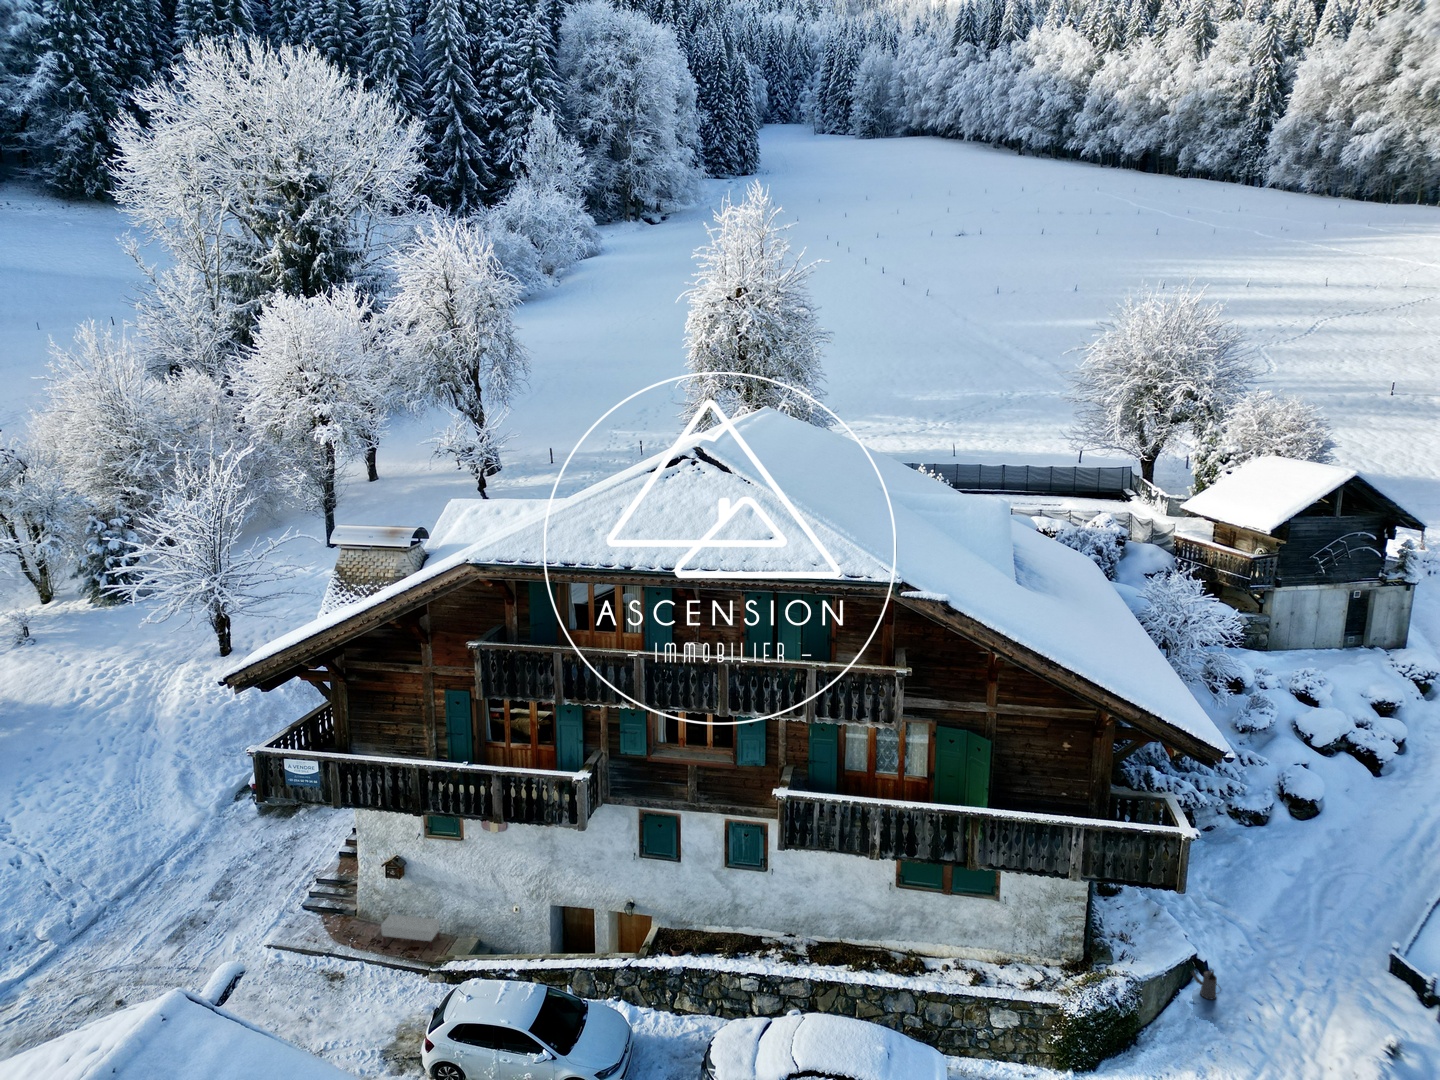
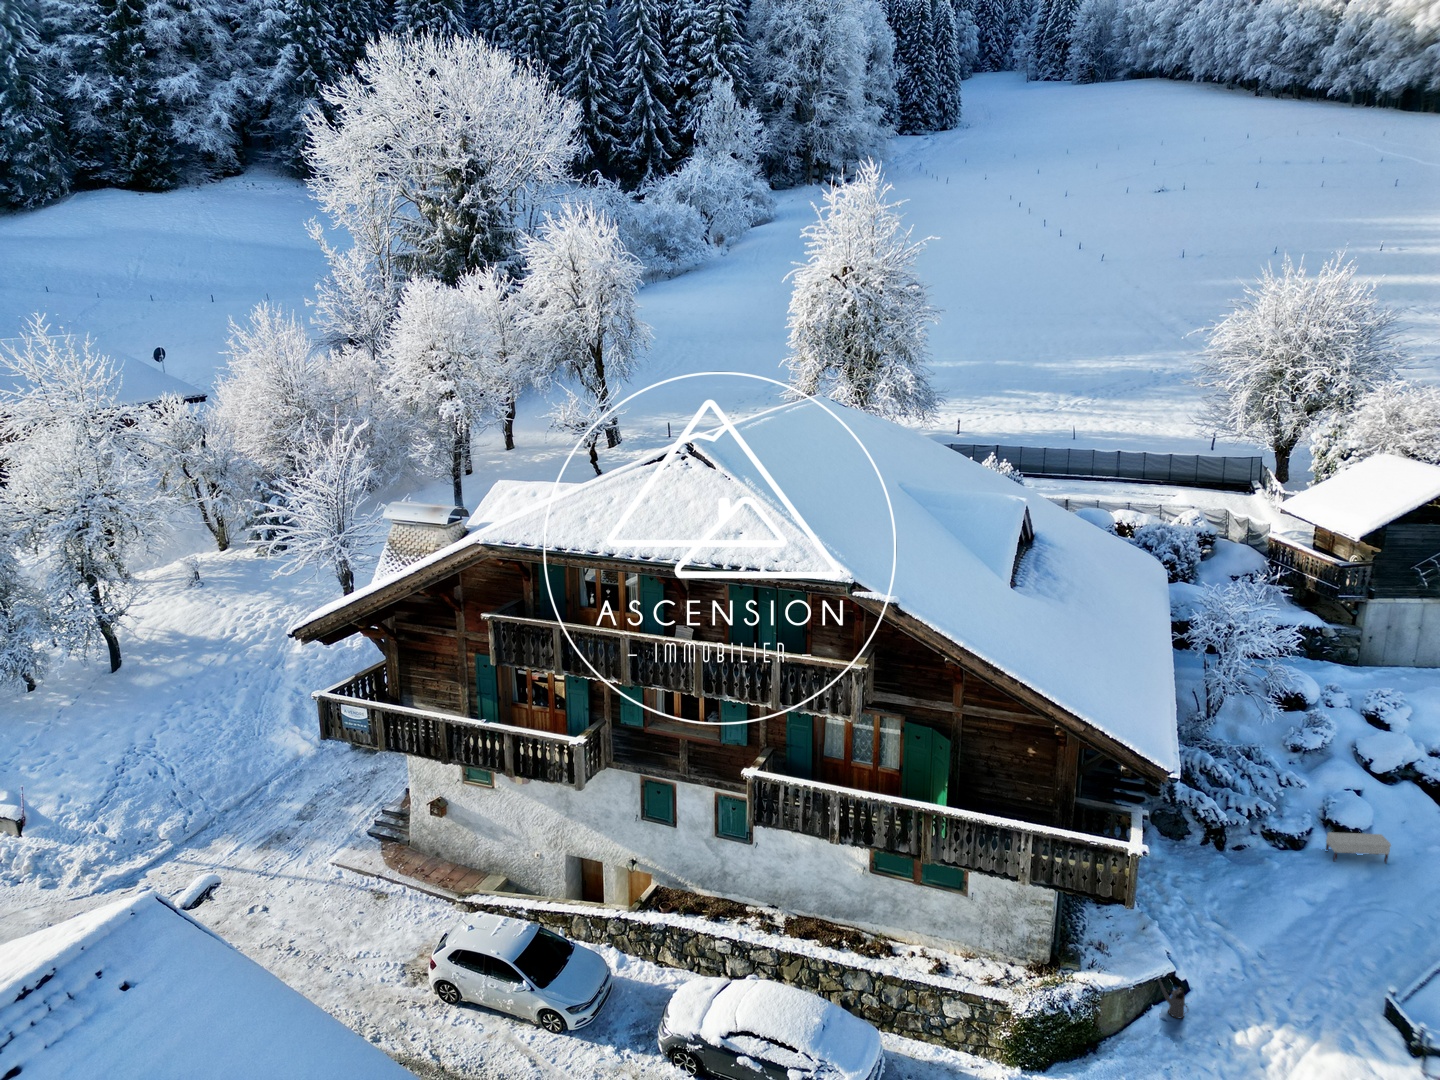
bench: present [381,915,440,950] -> present [1326,832,1391,863]

